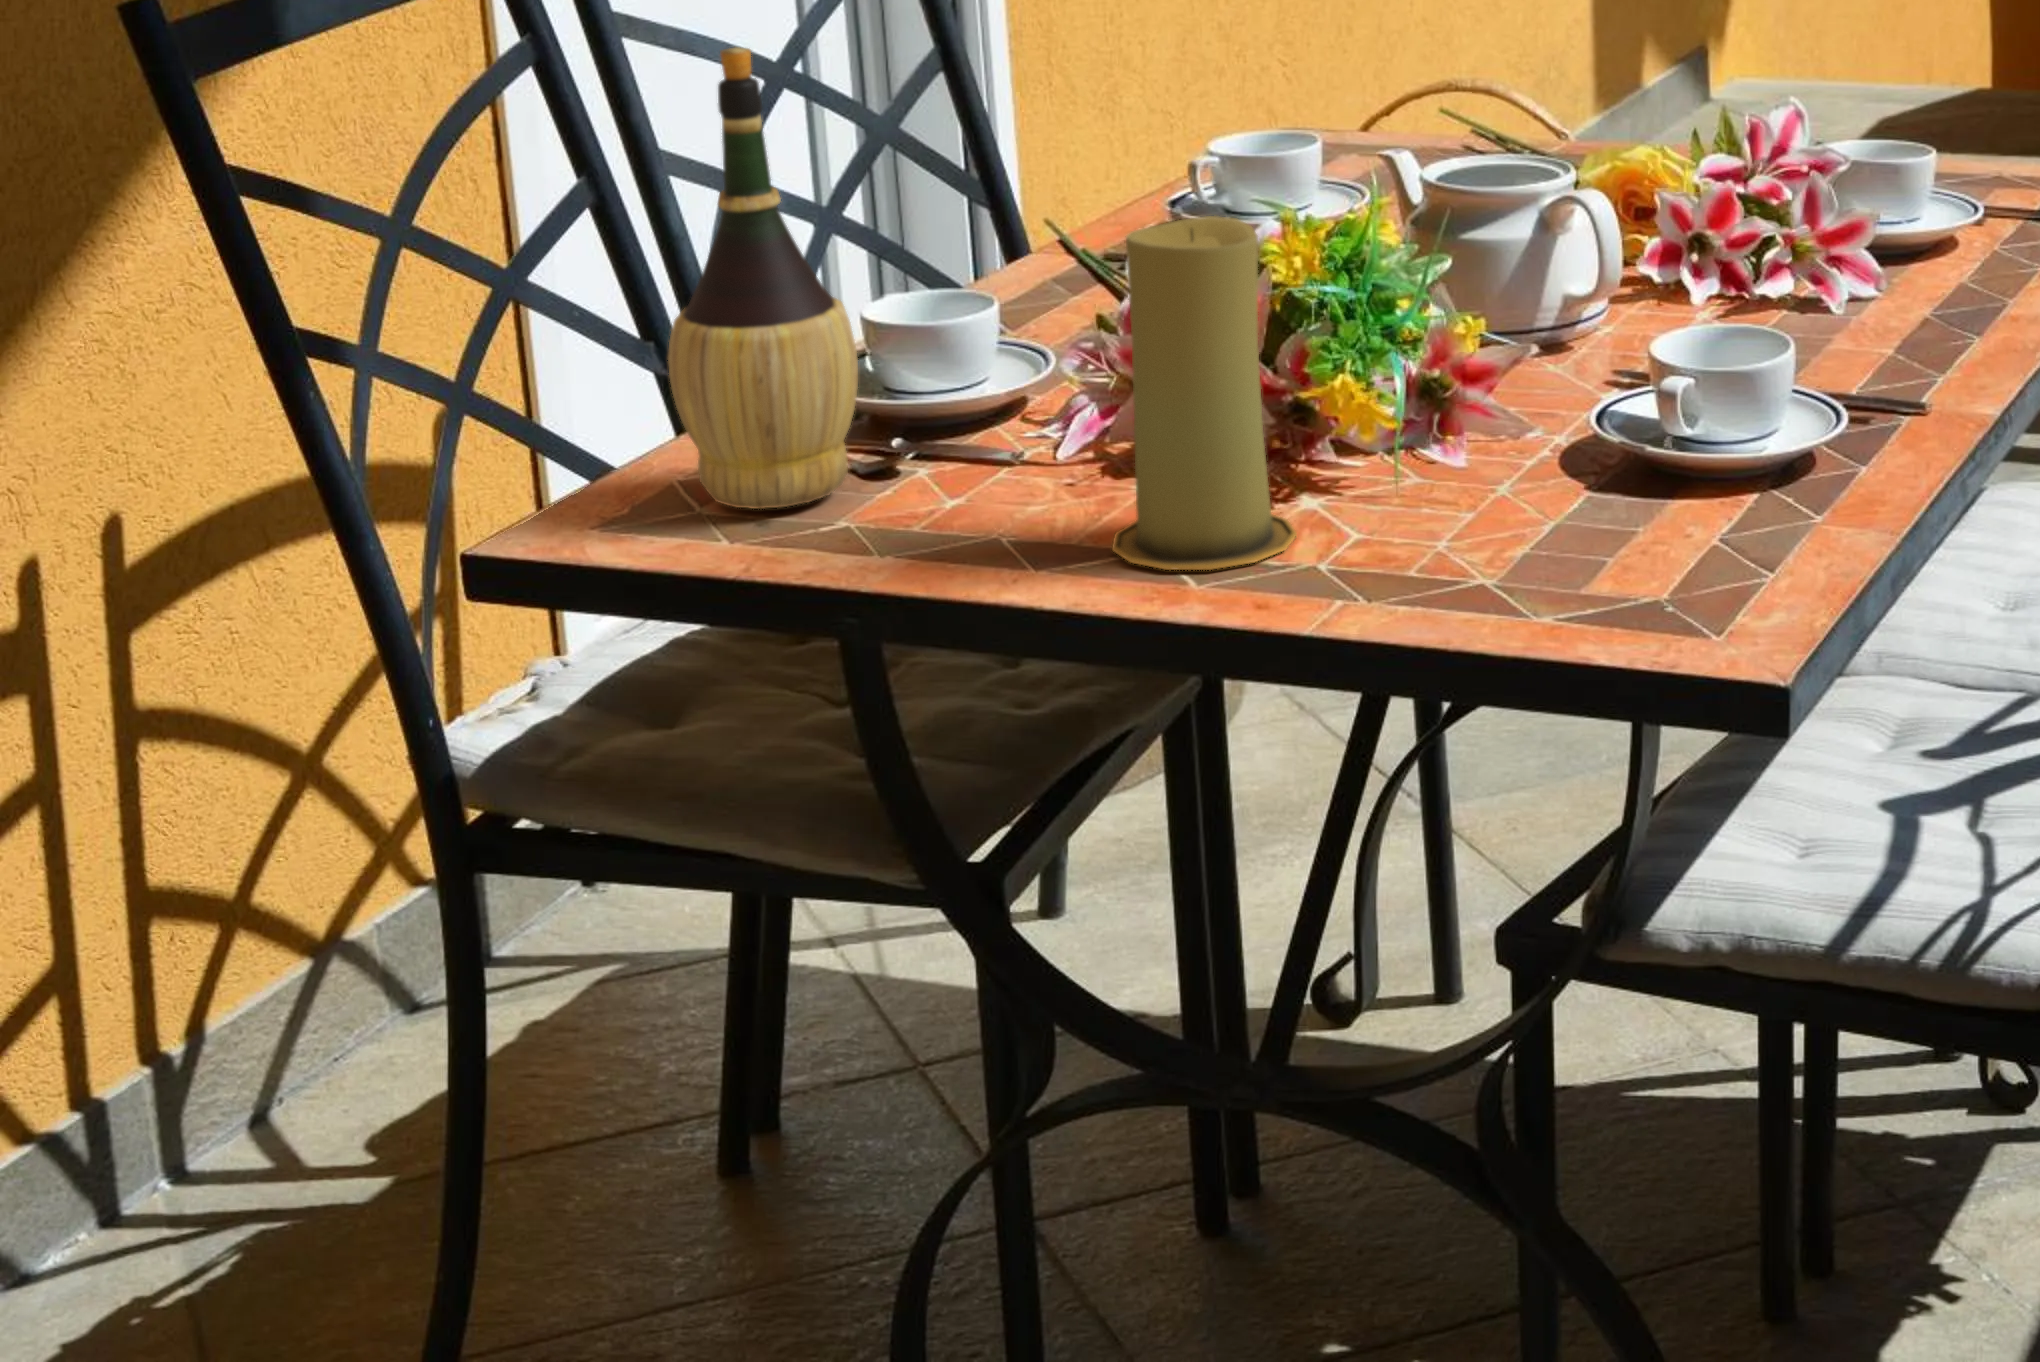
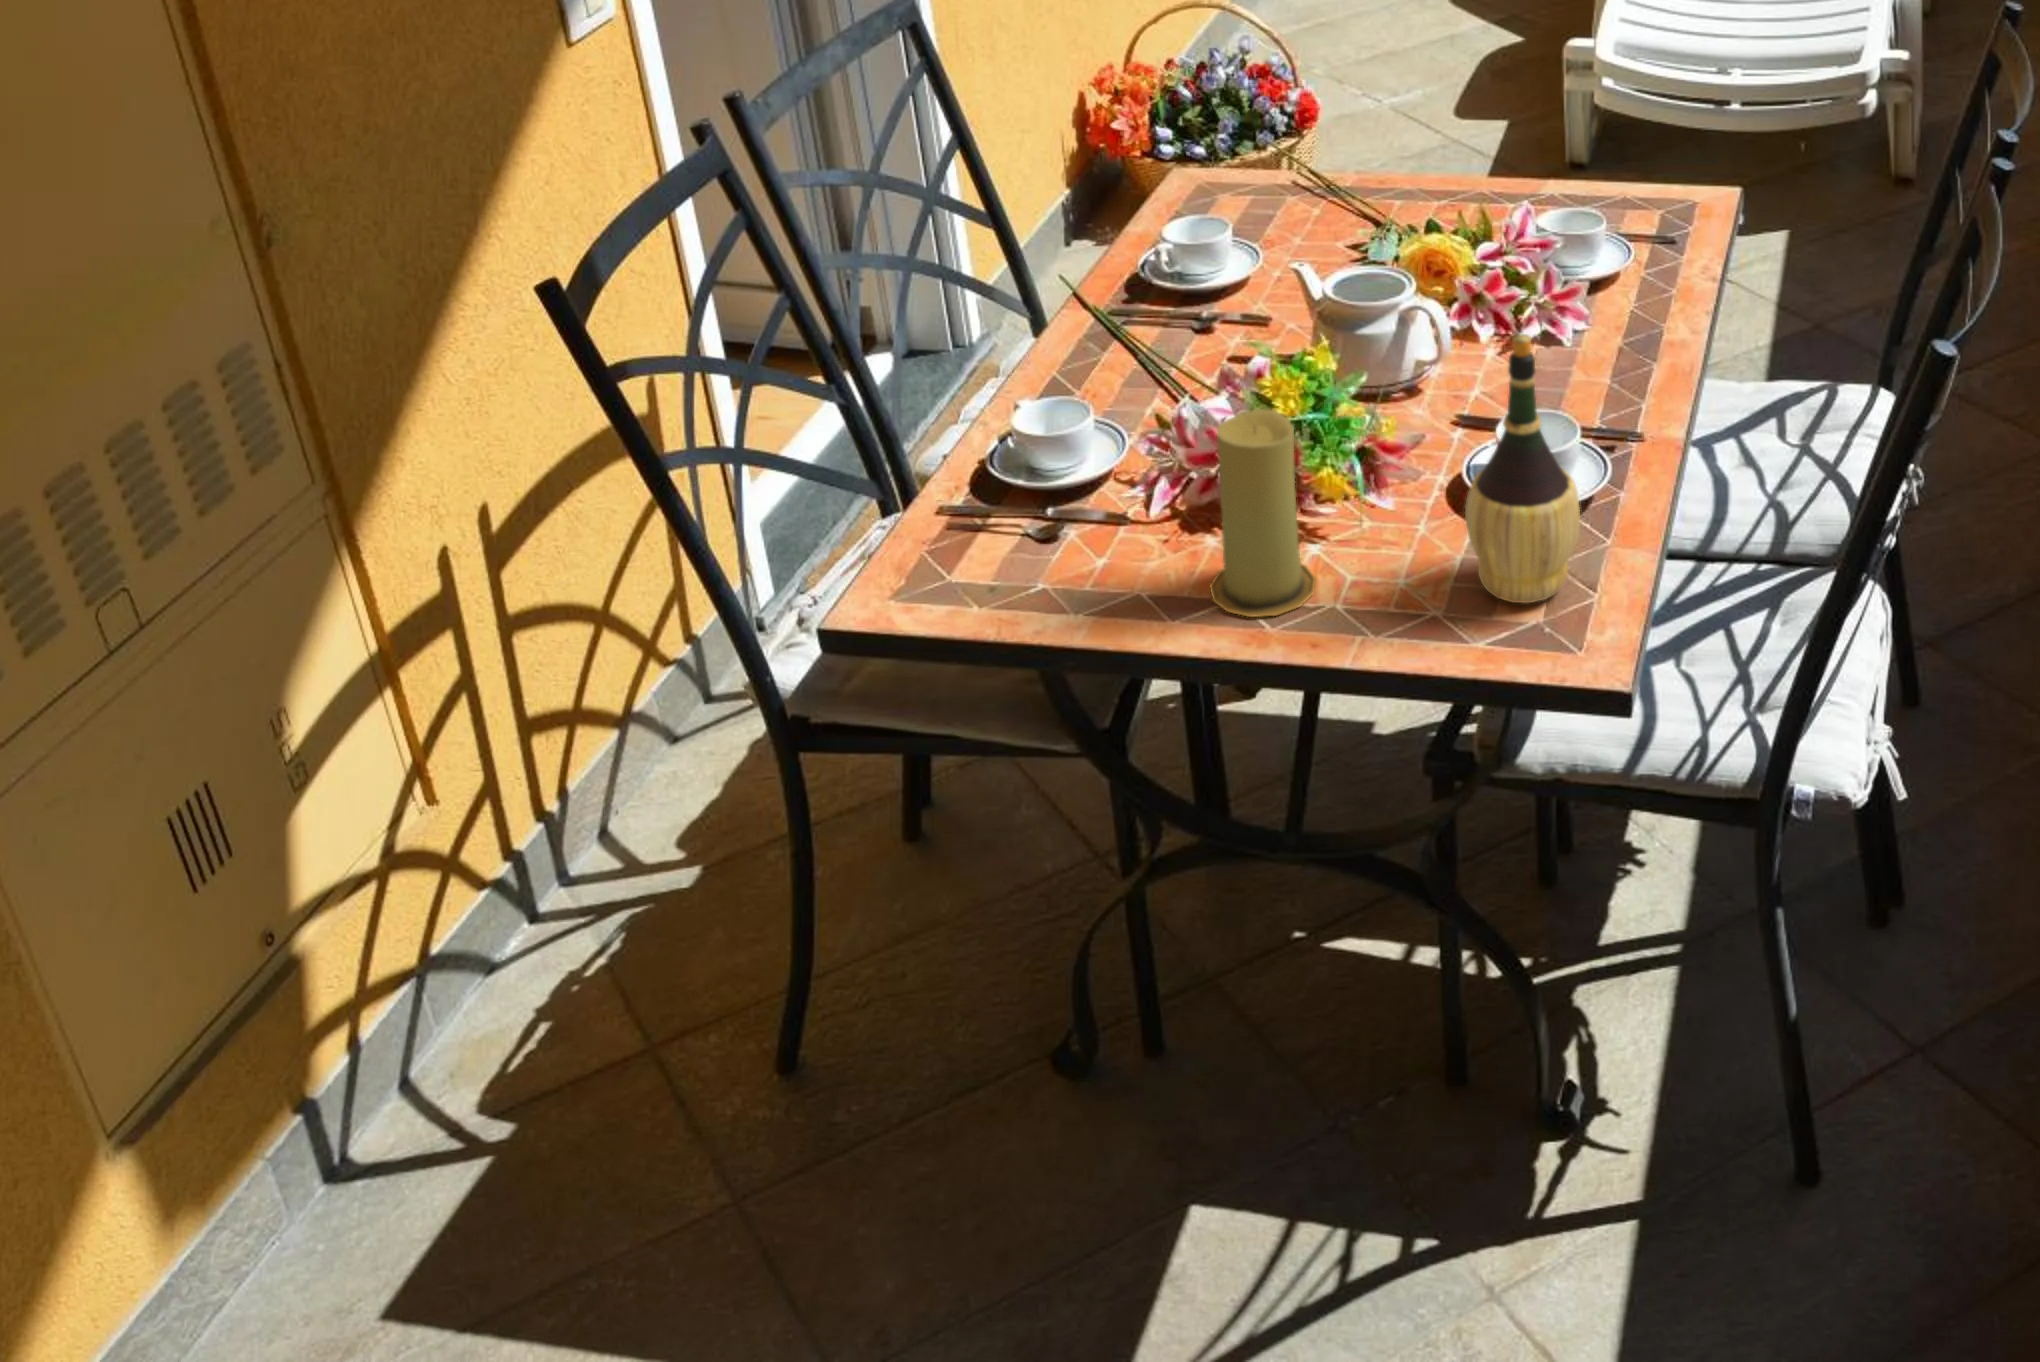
wine bottle: present [668,47,858,509] -> present [1465,334,1580,603]

